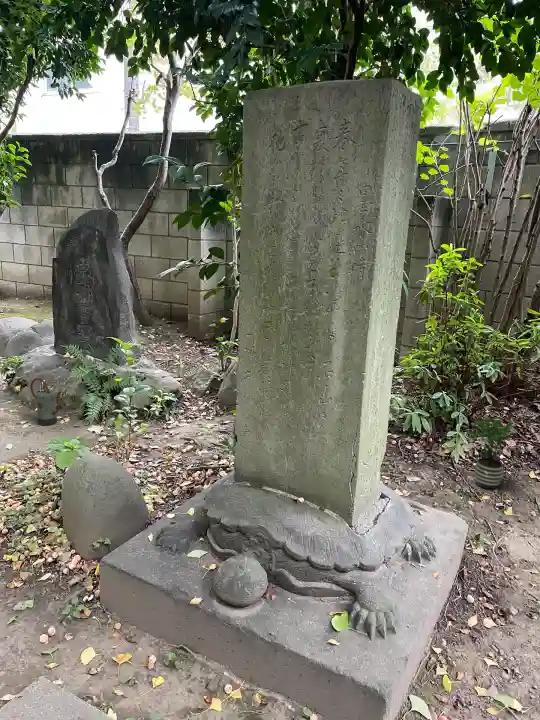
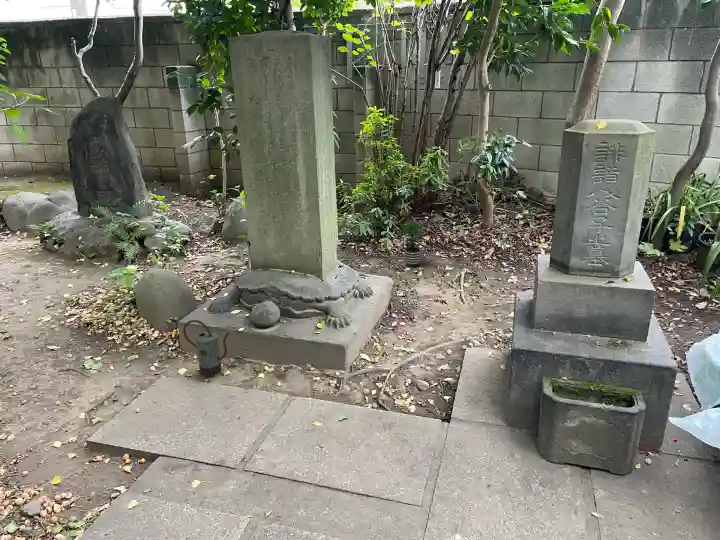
watering can: present [30,378,61,426] -> present [183,320,230,375]

